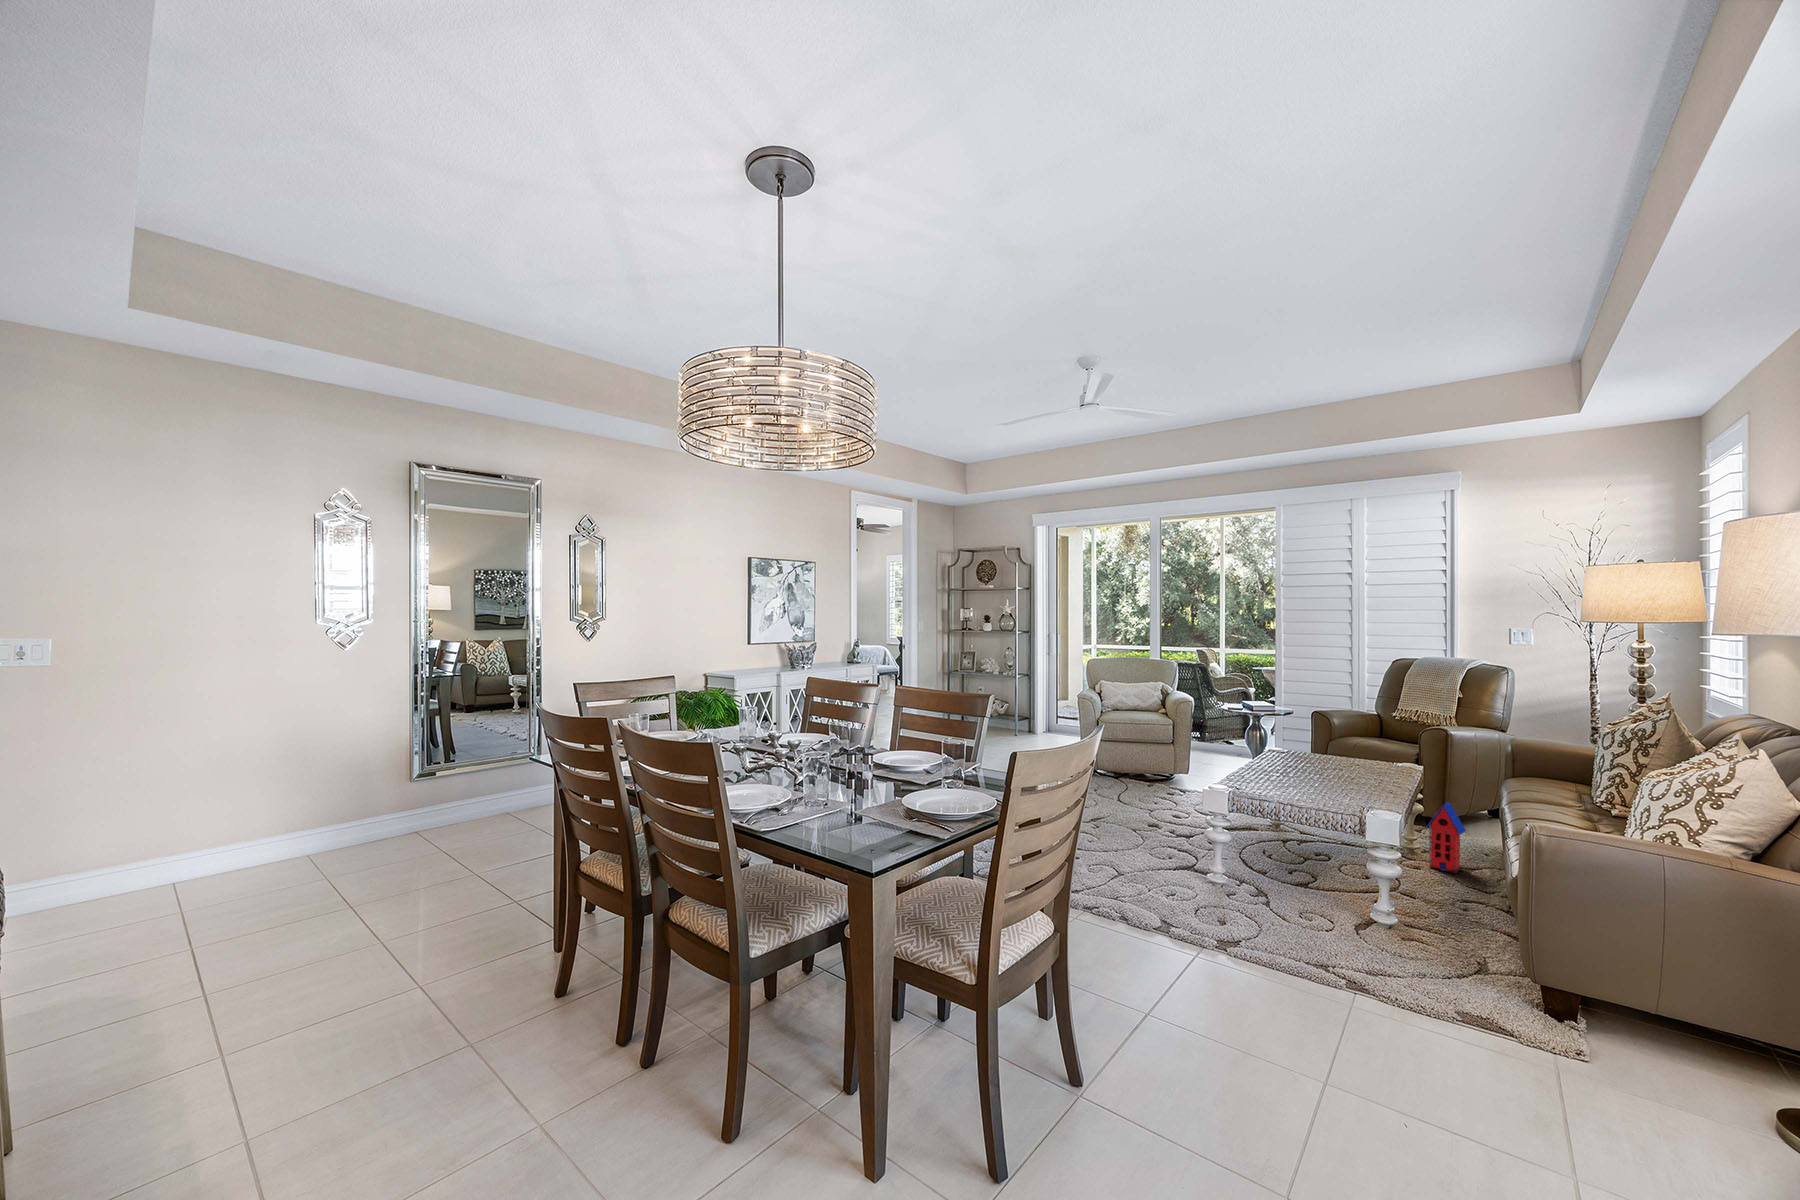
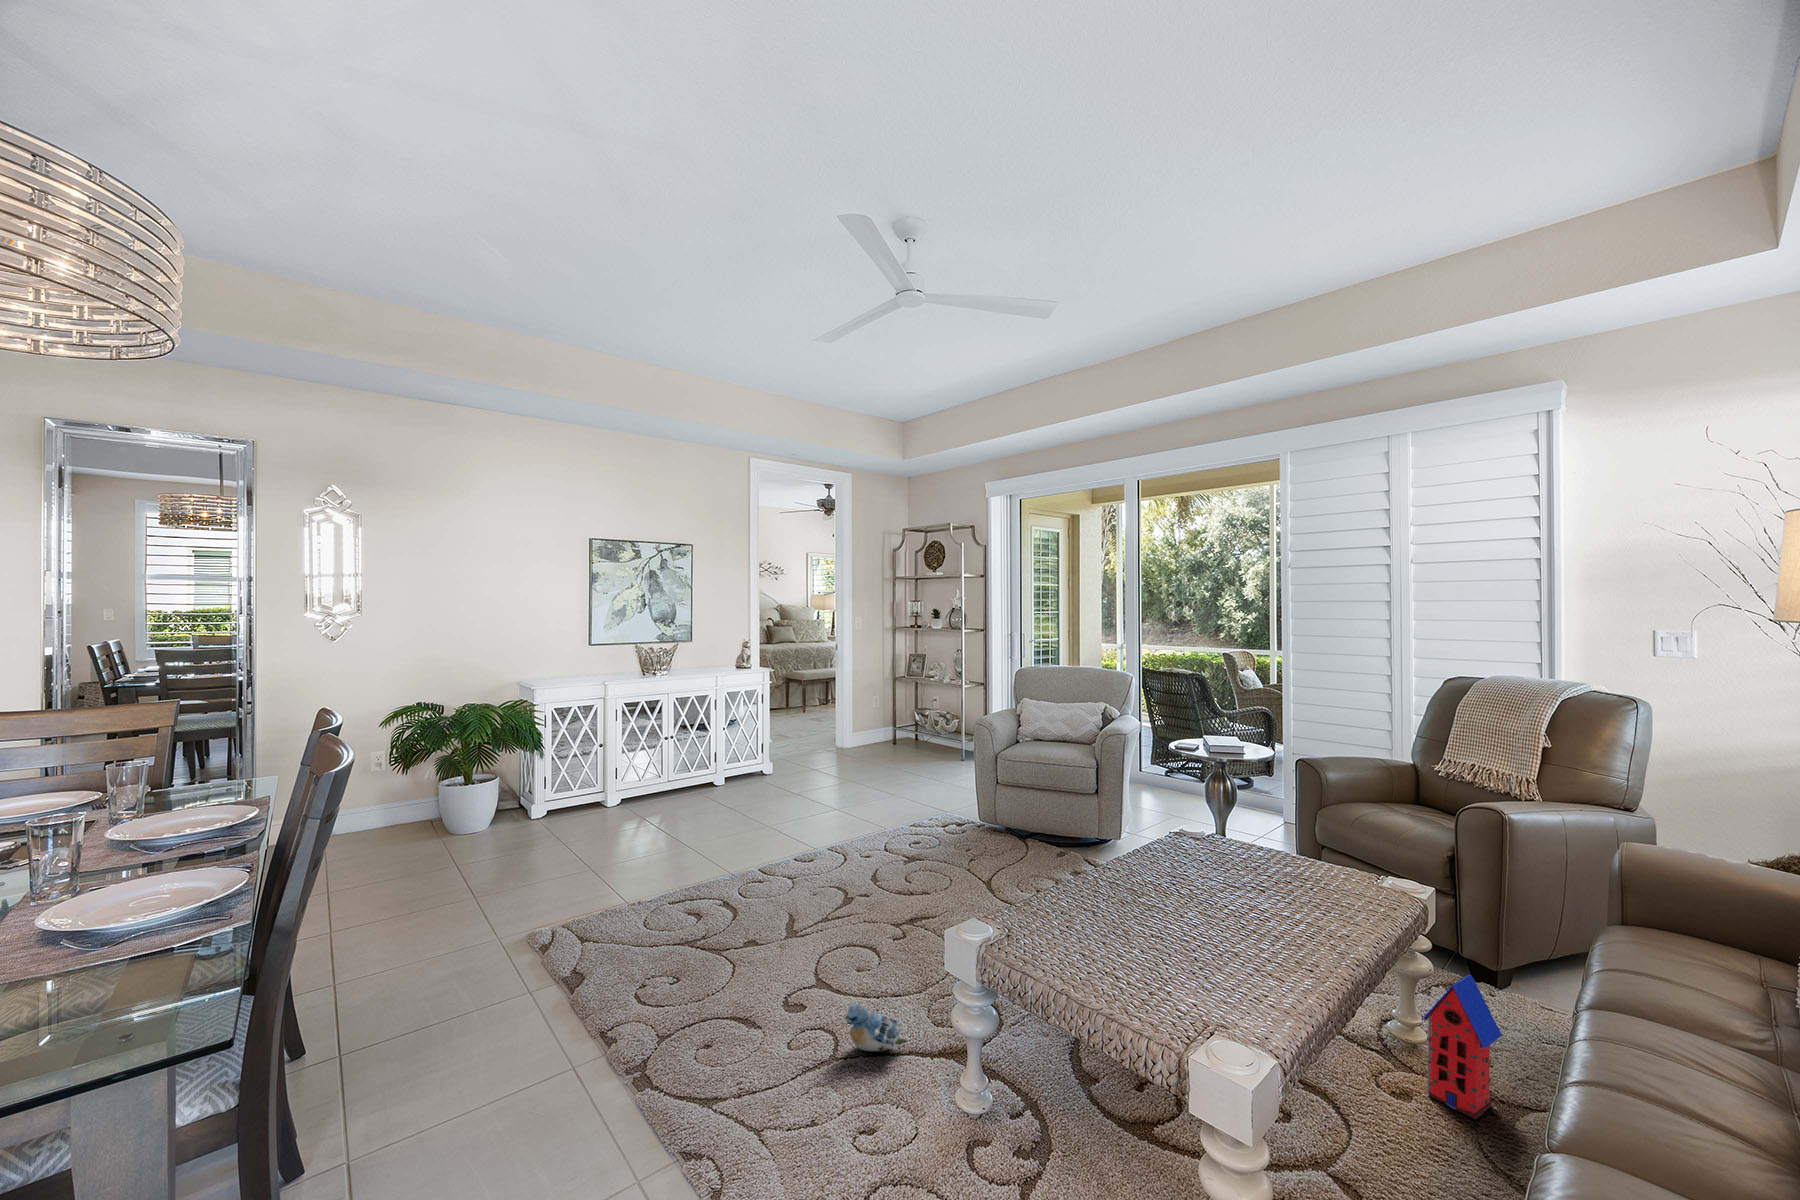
plush toy: none [1113,843,1150,869] -> present [845,1004,907,1052]

